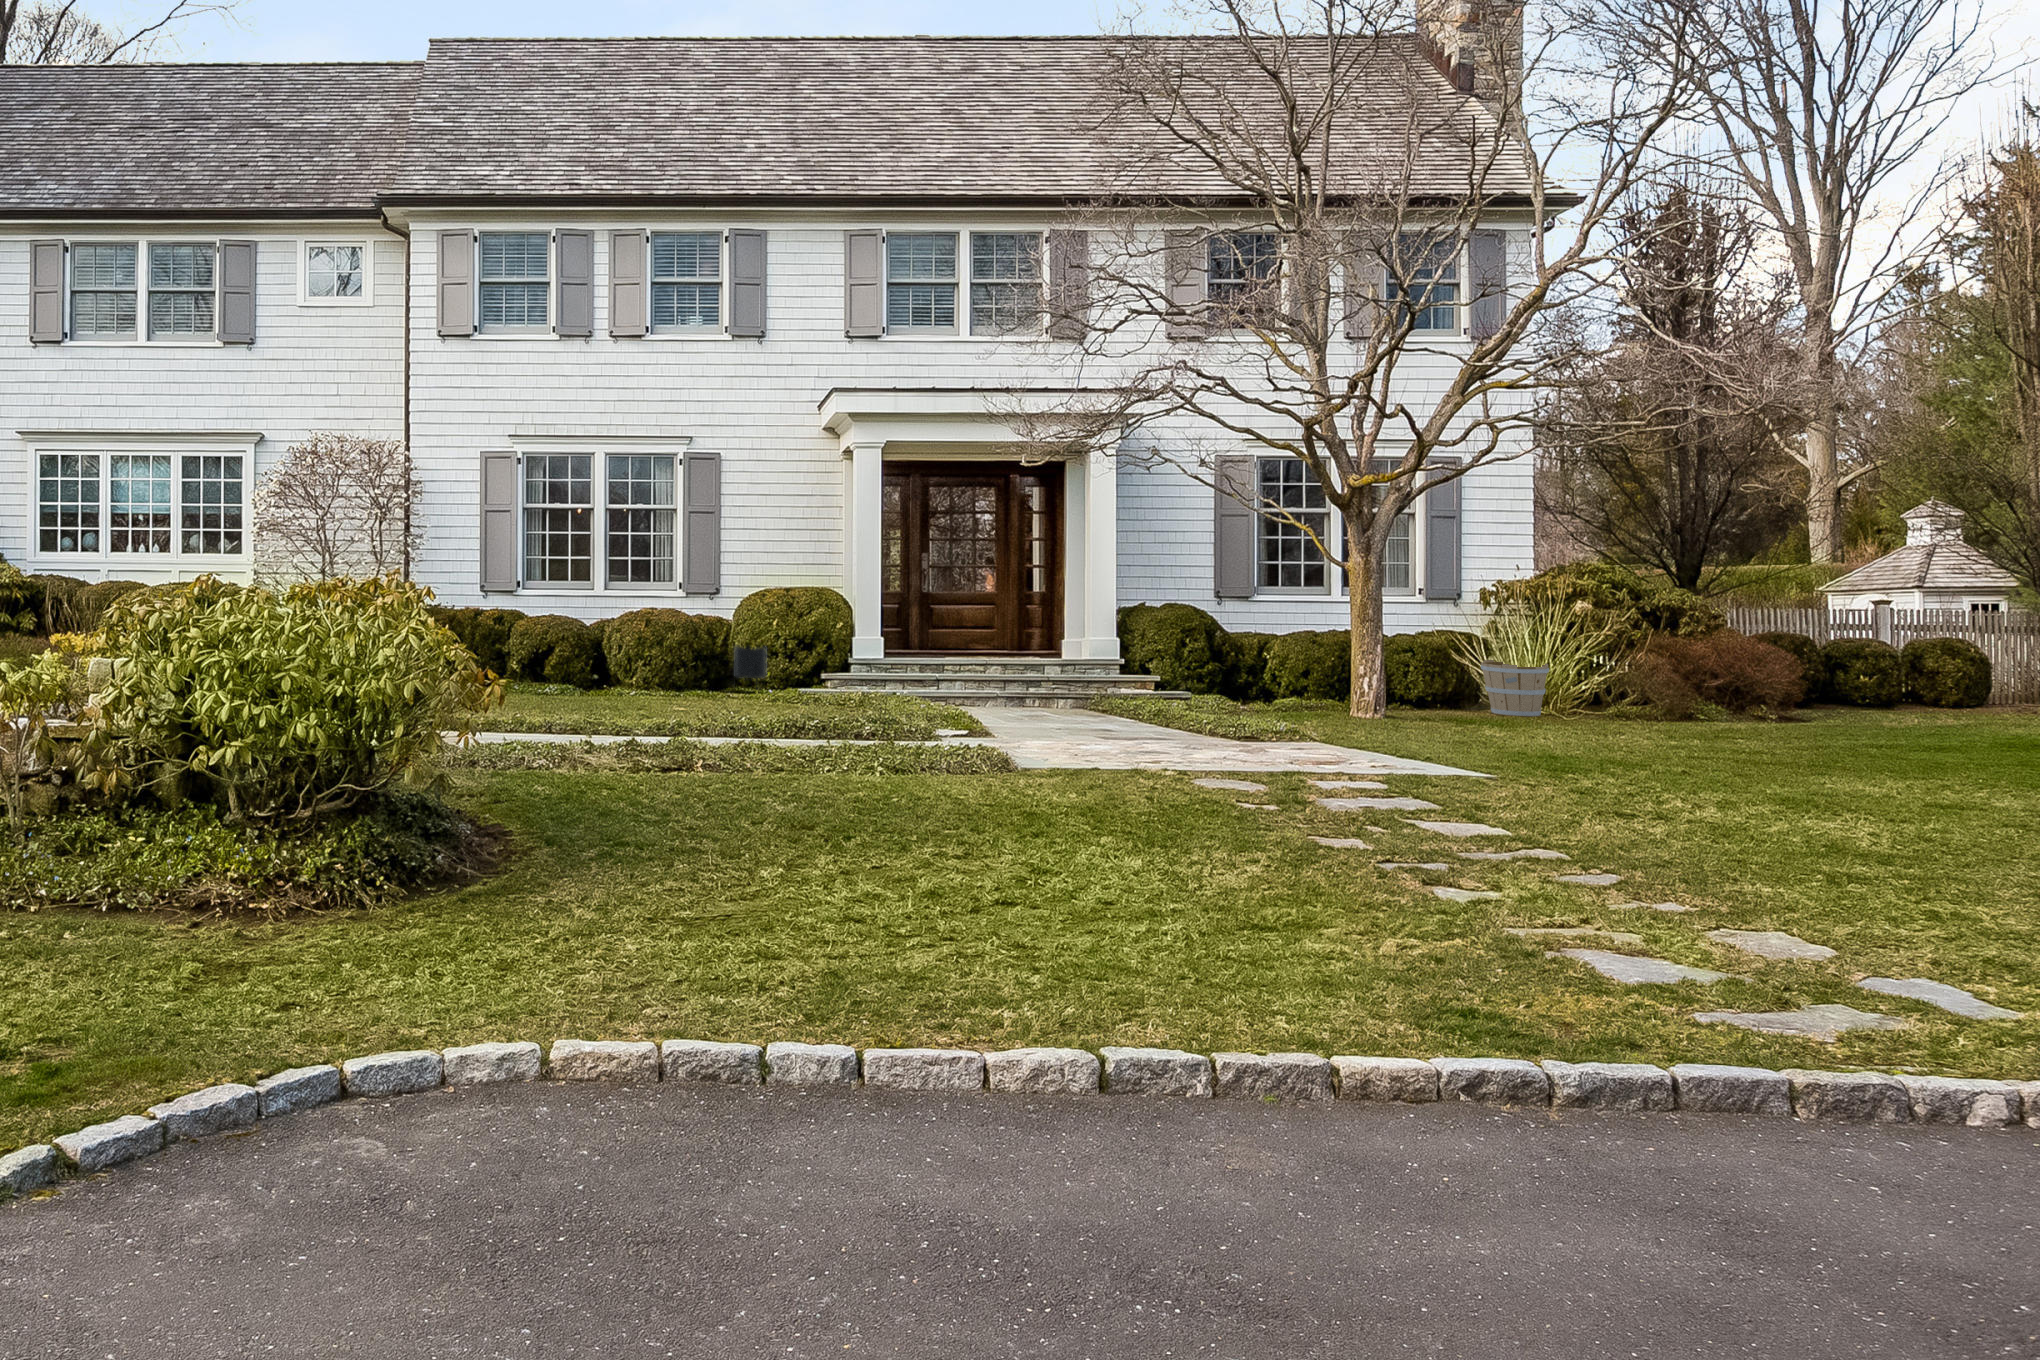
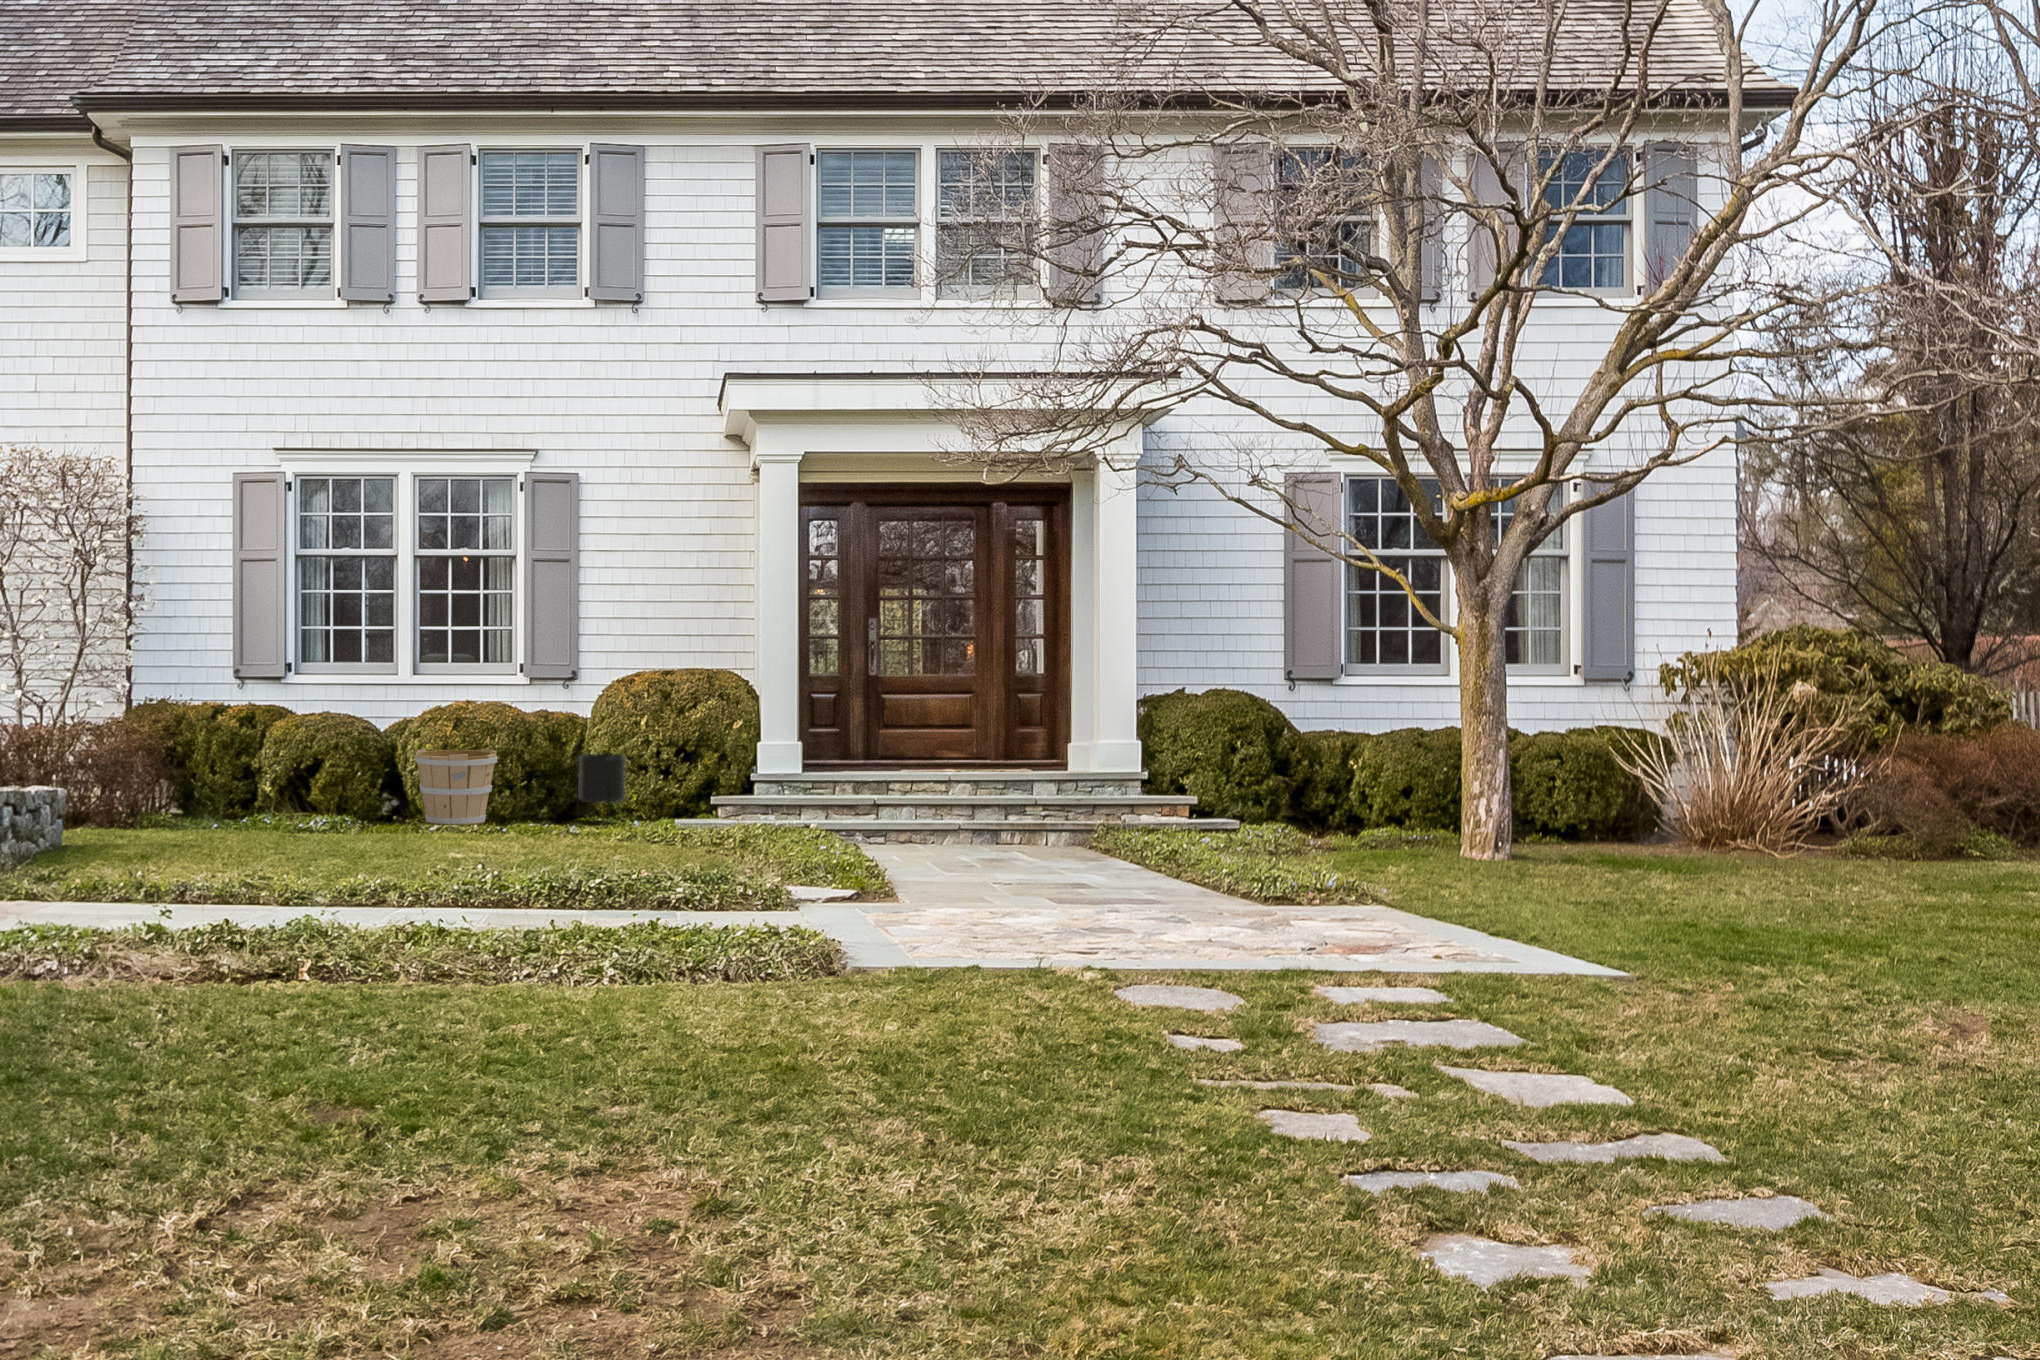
wooden bucket: present [1481,660,1549,717] -> present [415,748,498,825]

